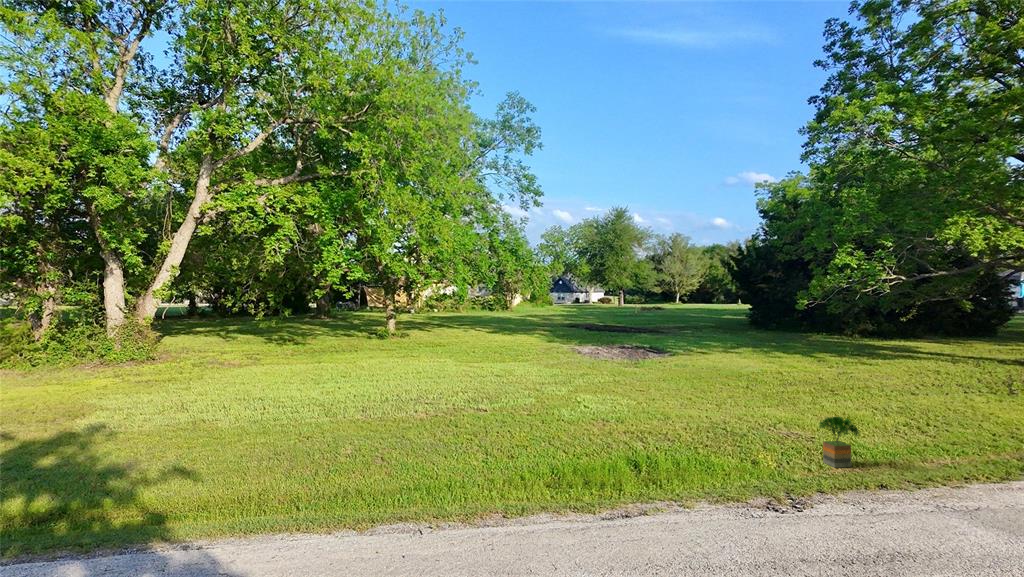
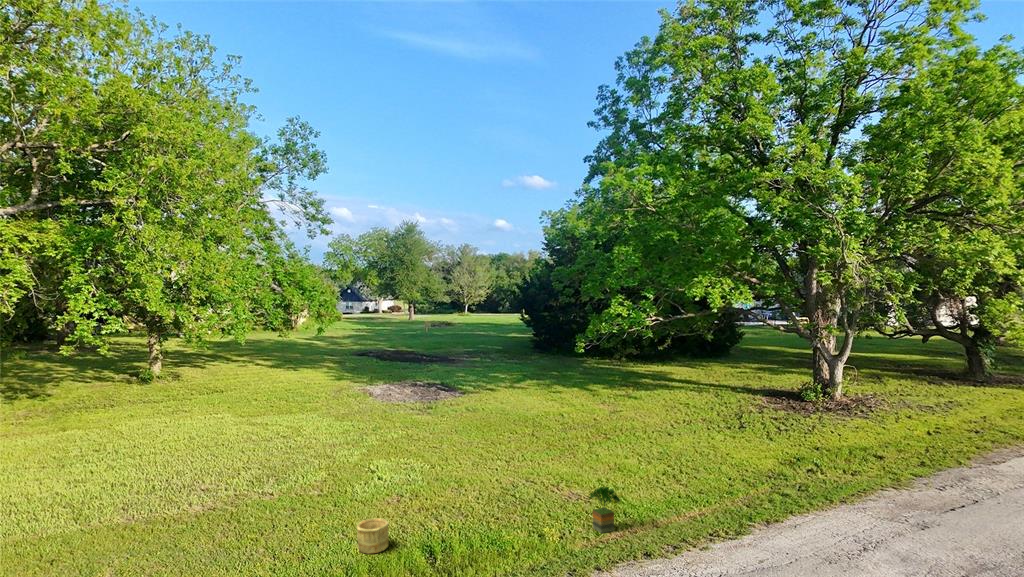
wooden bucket: none [559,427,591,459] -> present [357,518,389,554]

